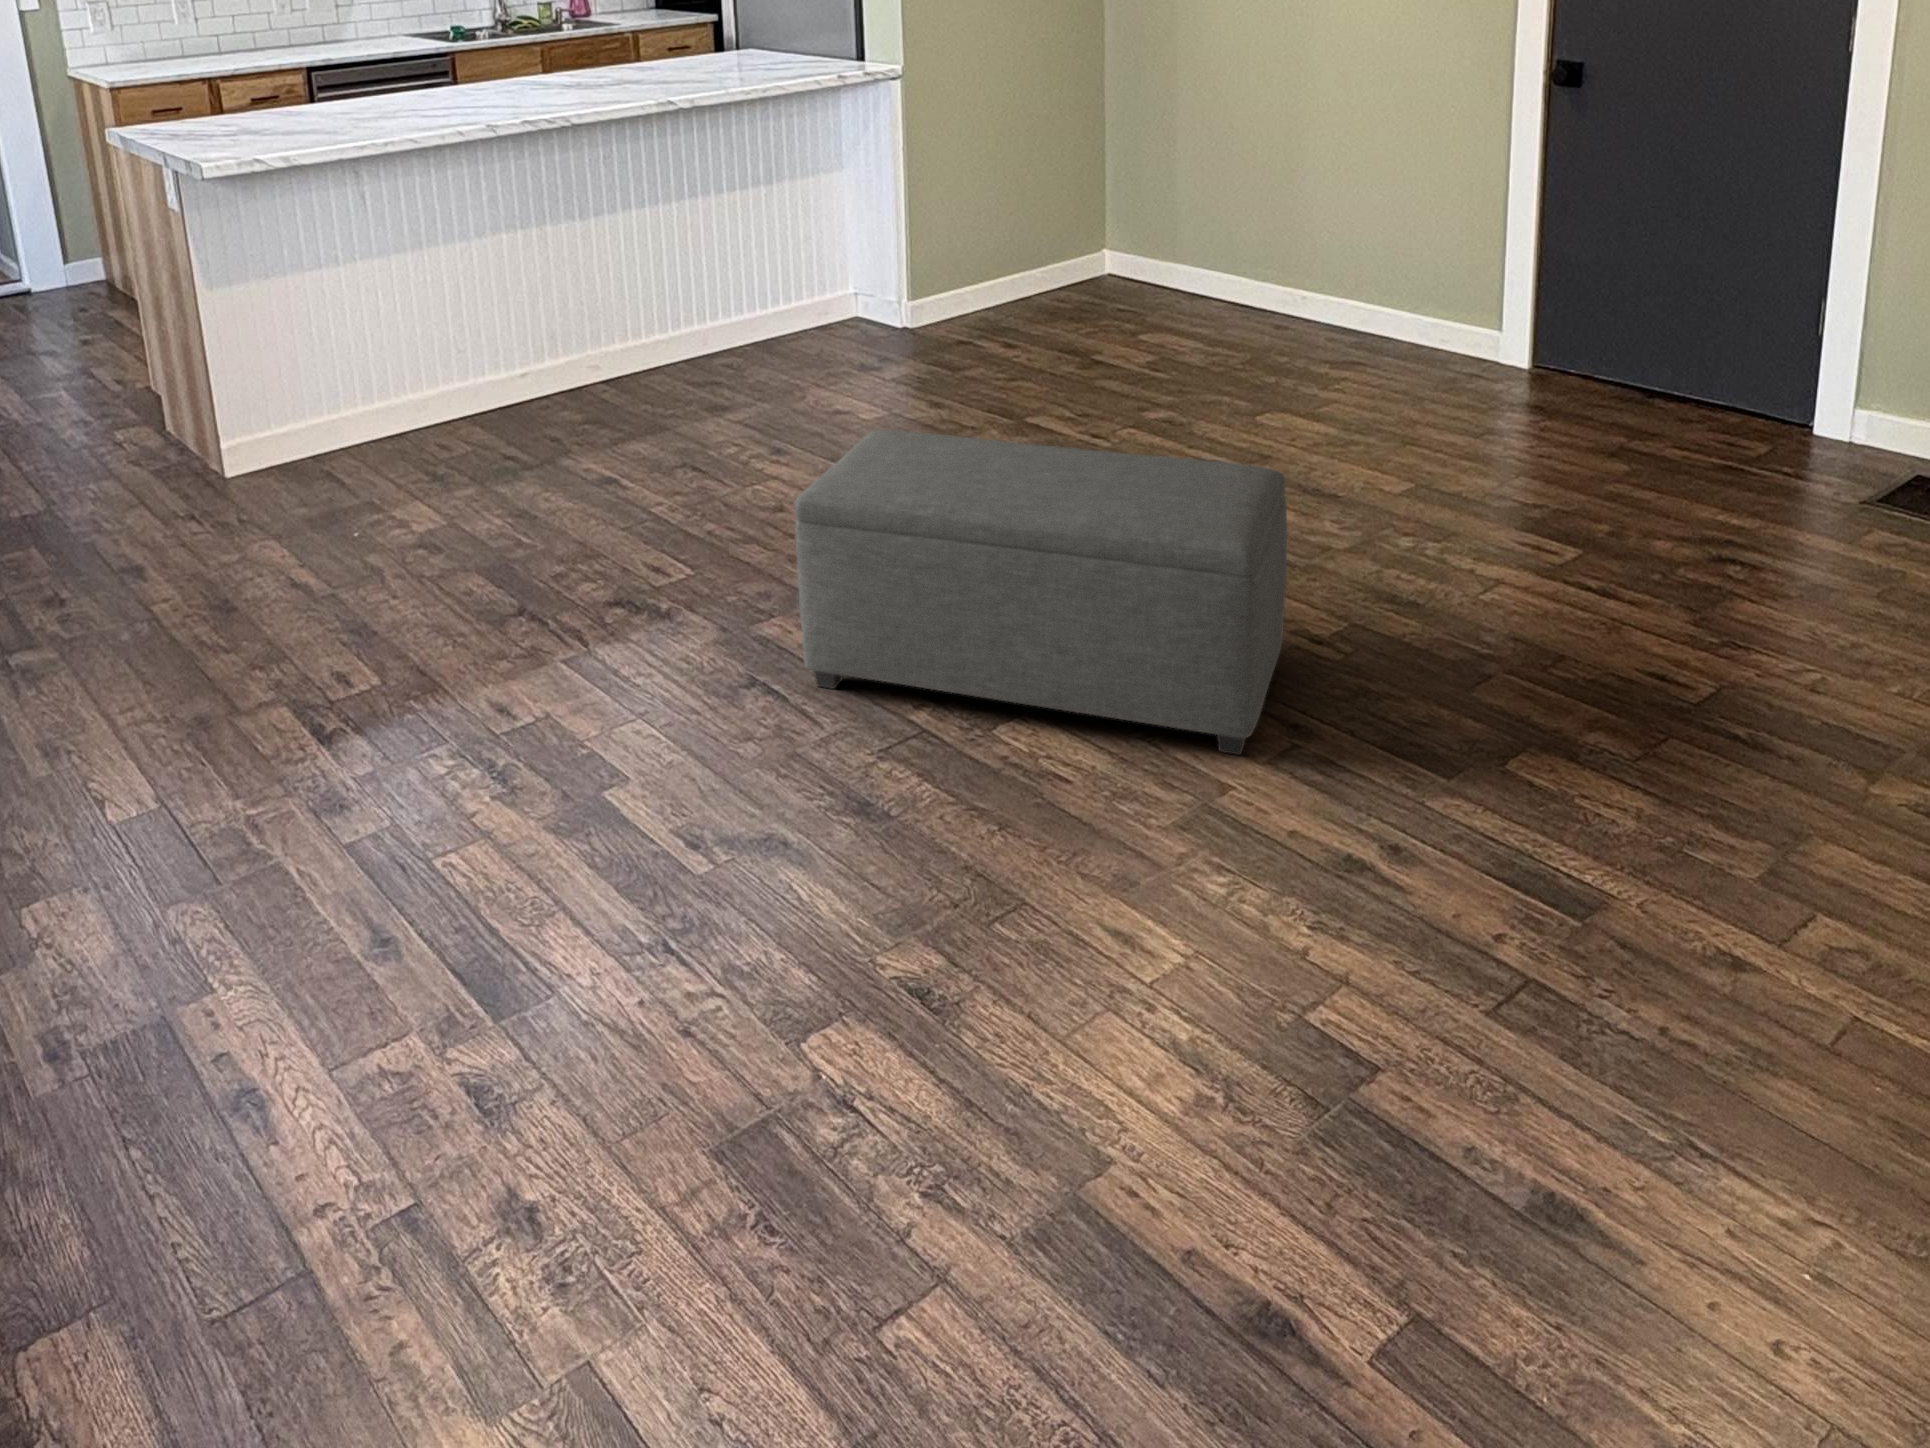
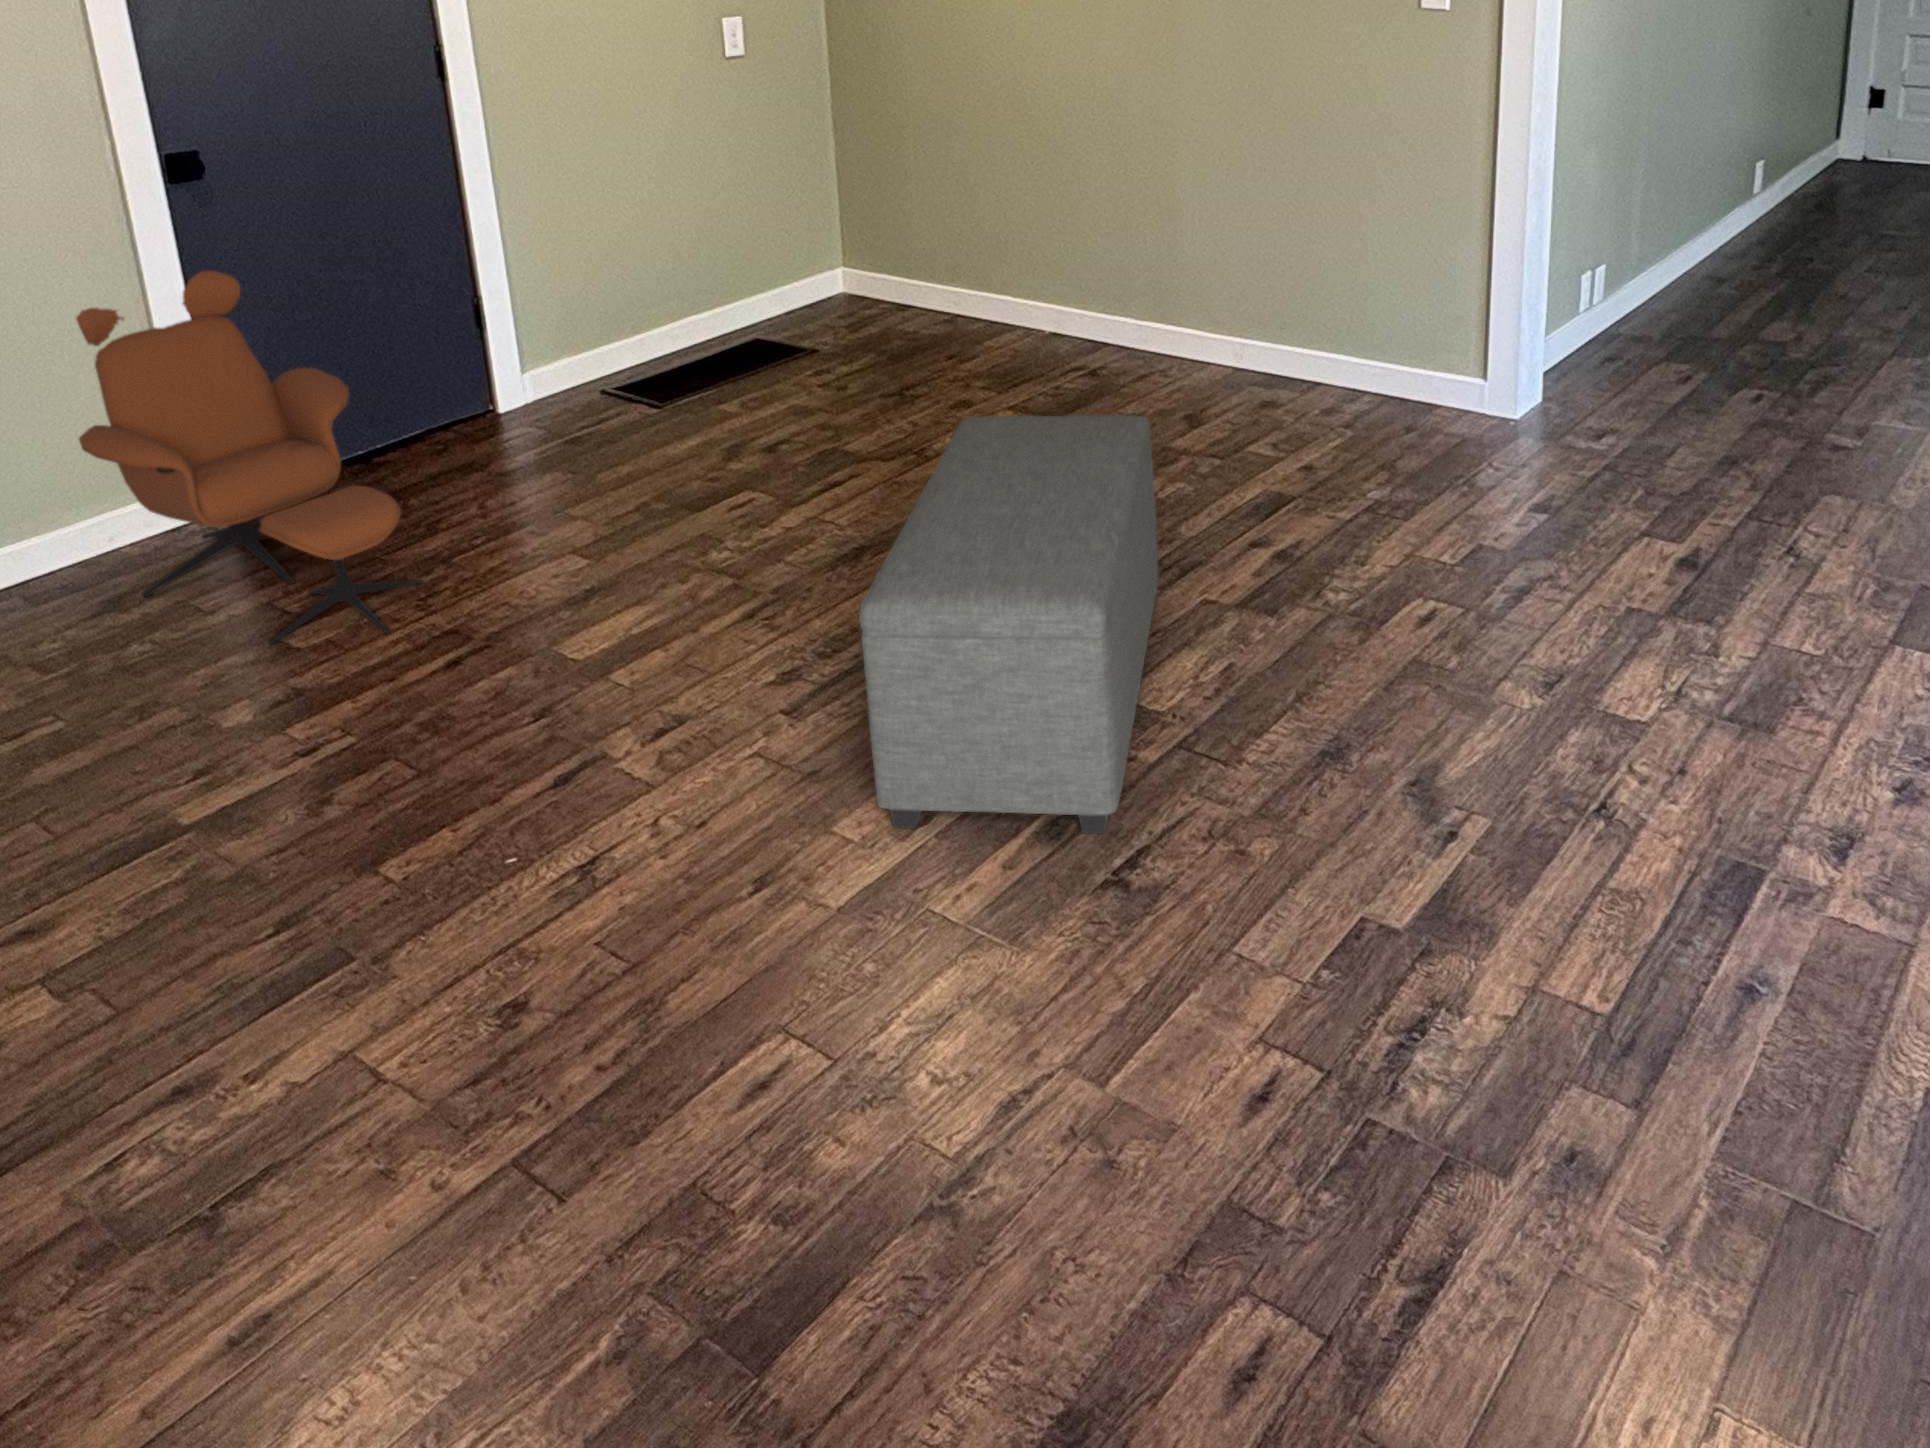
lounge chair: none [1266,149,1535,441] -> present [76,271,422,644]

